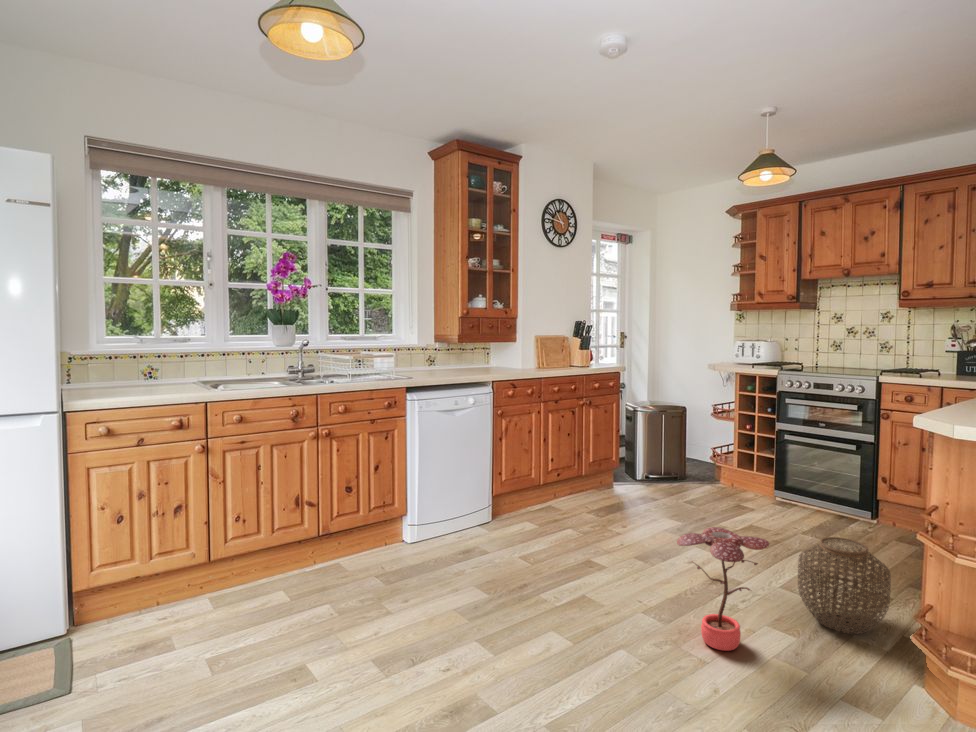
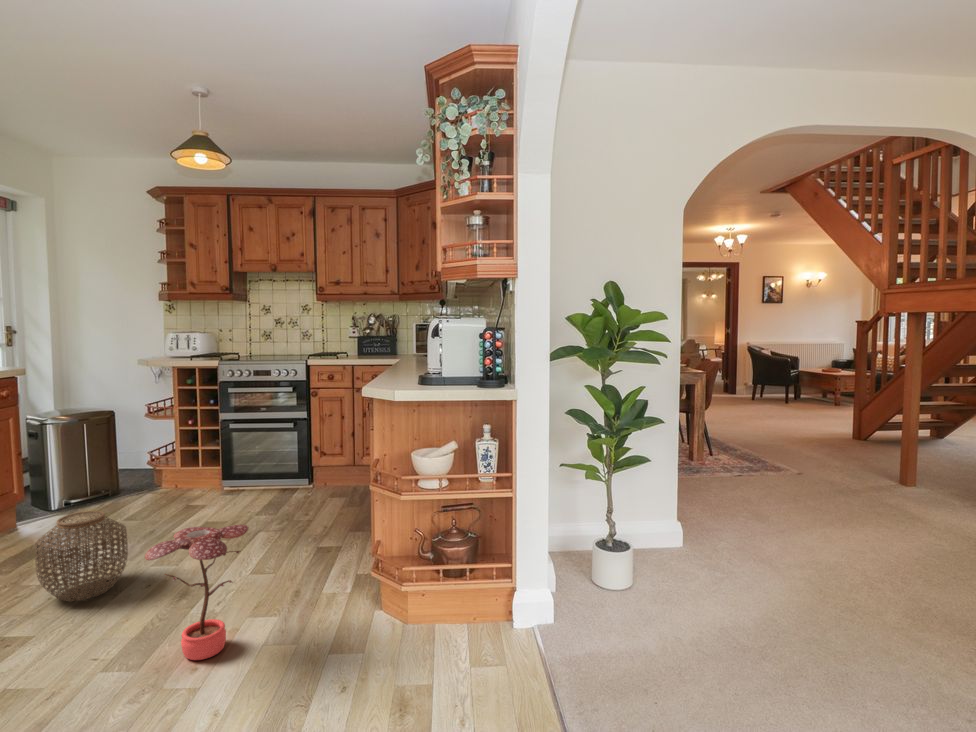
woven basket: present [798,537,891,634] -> present [35,511,128,601]

